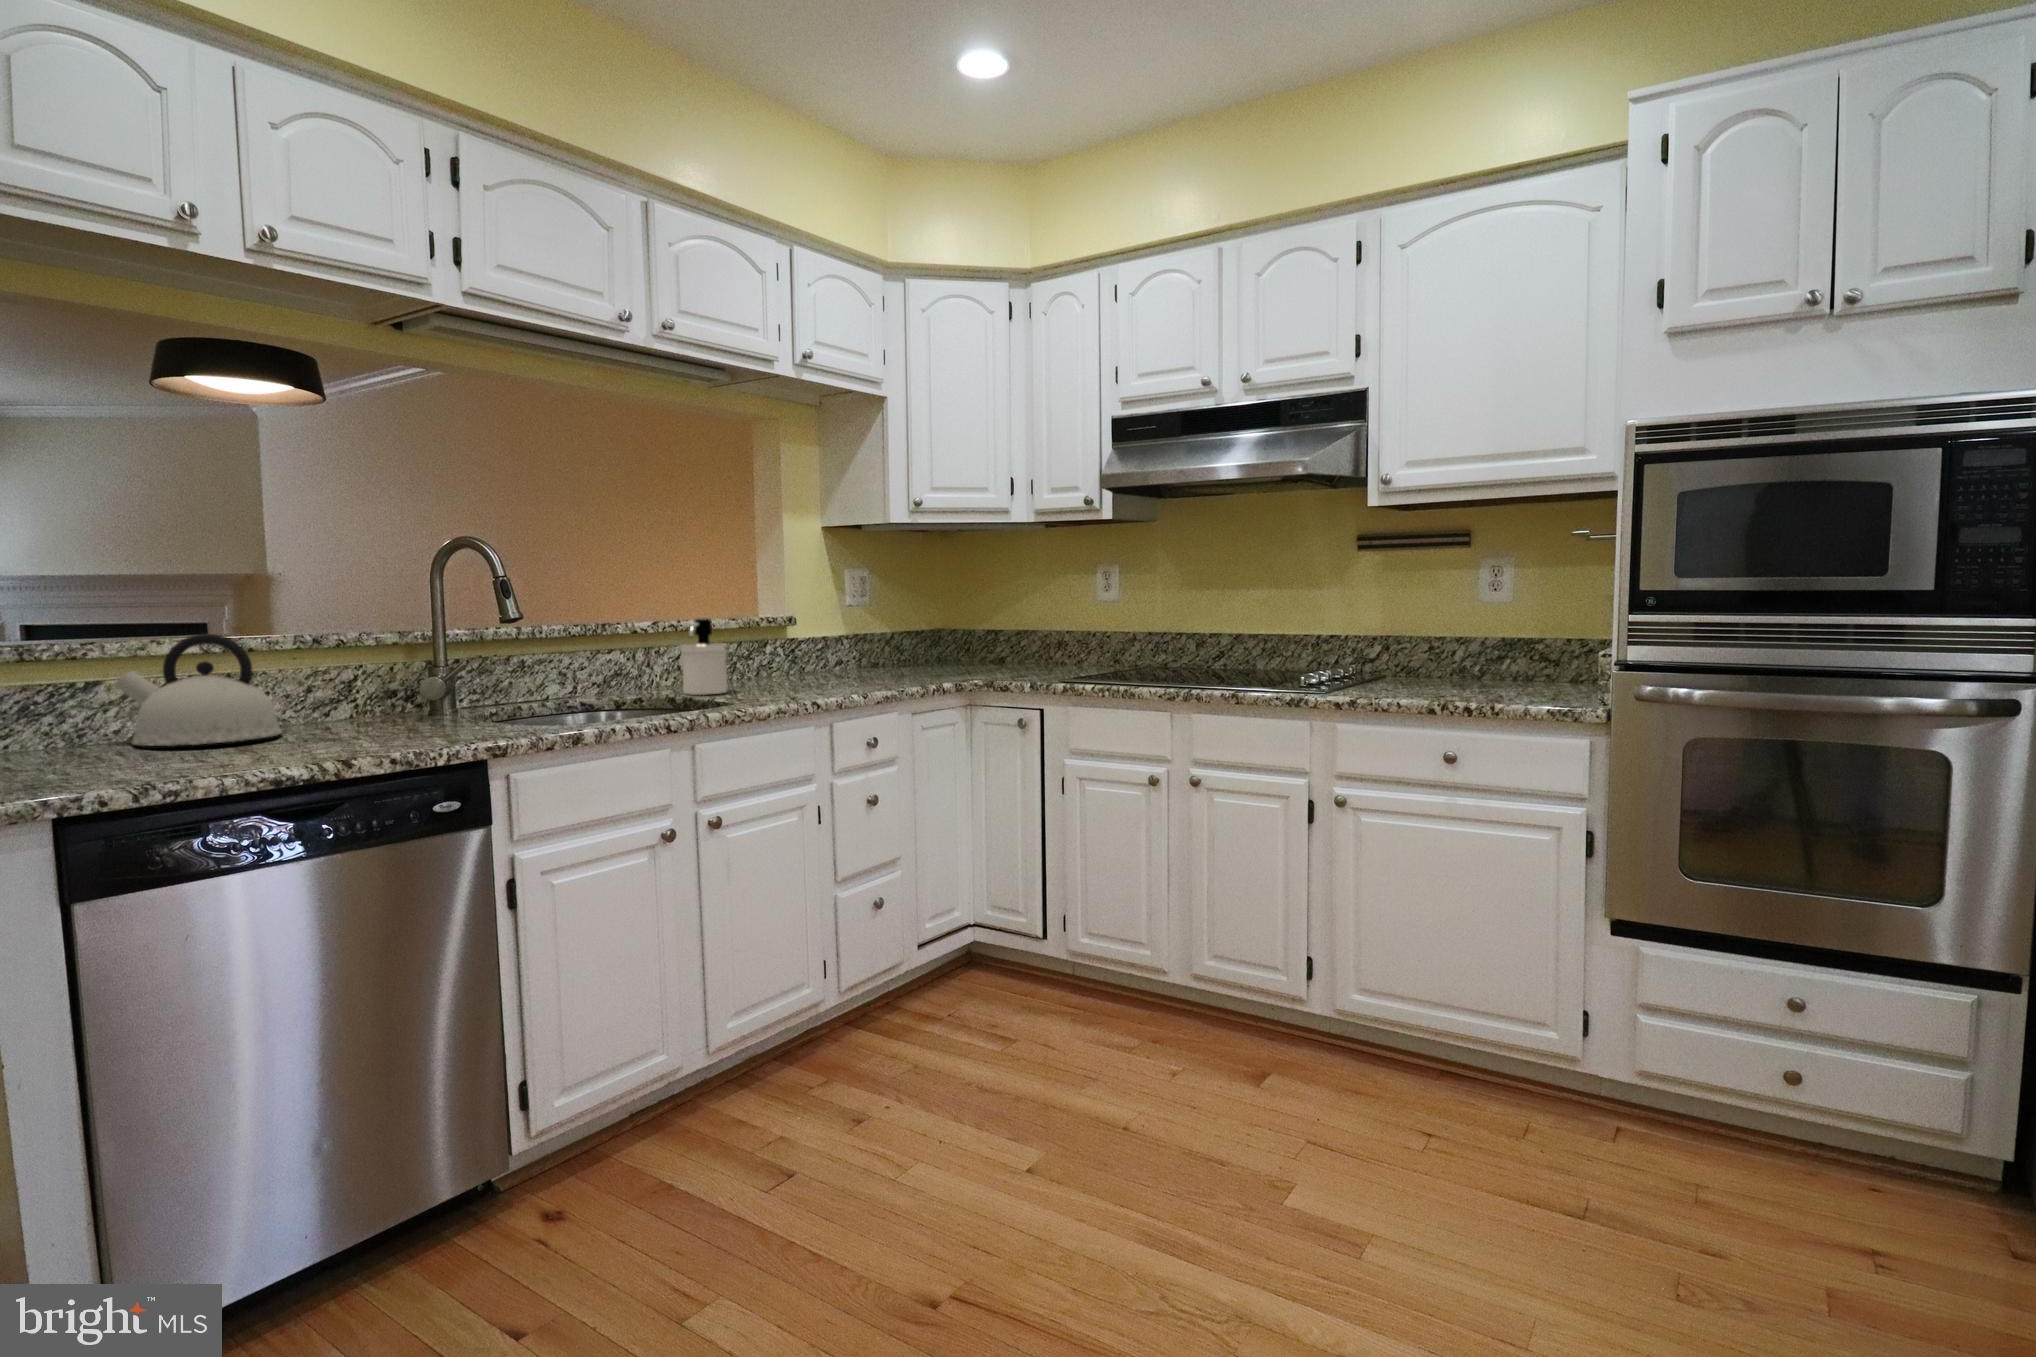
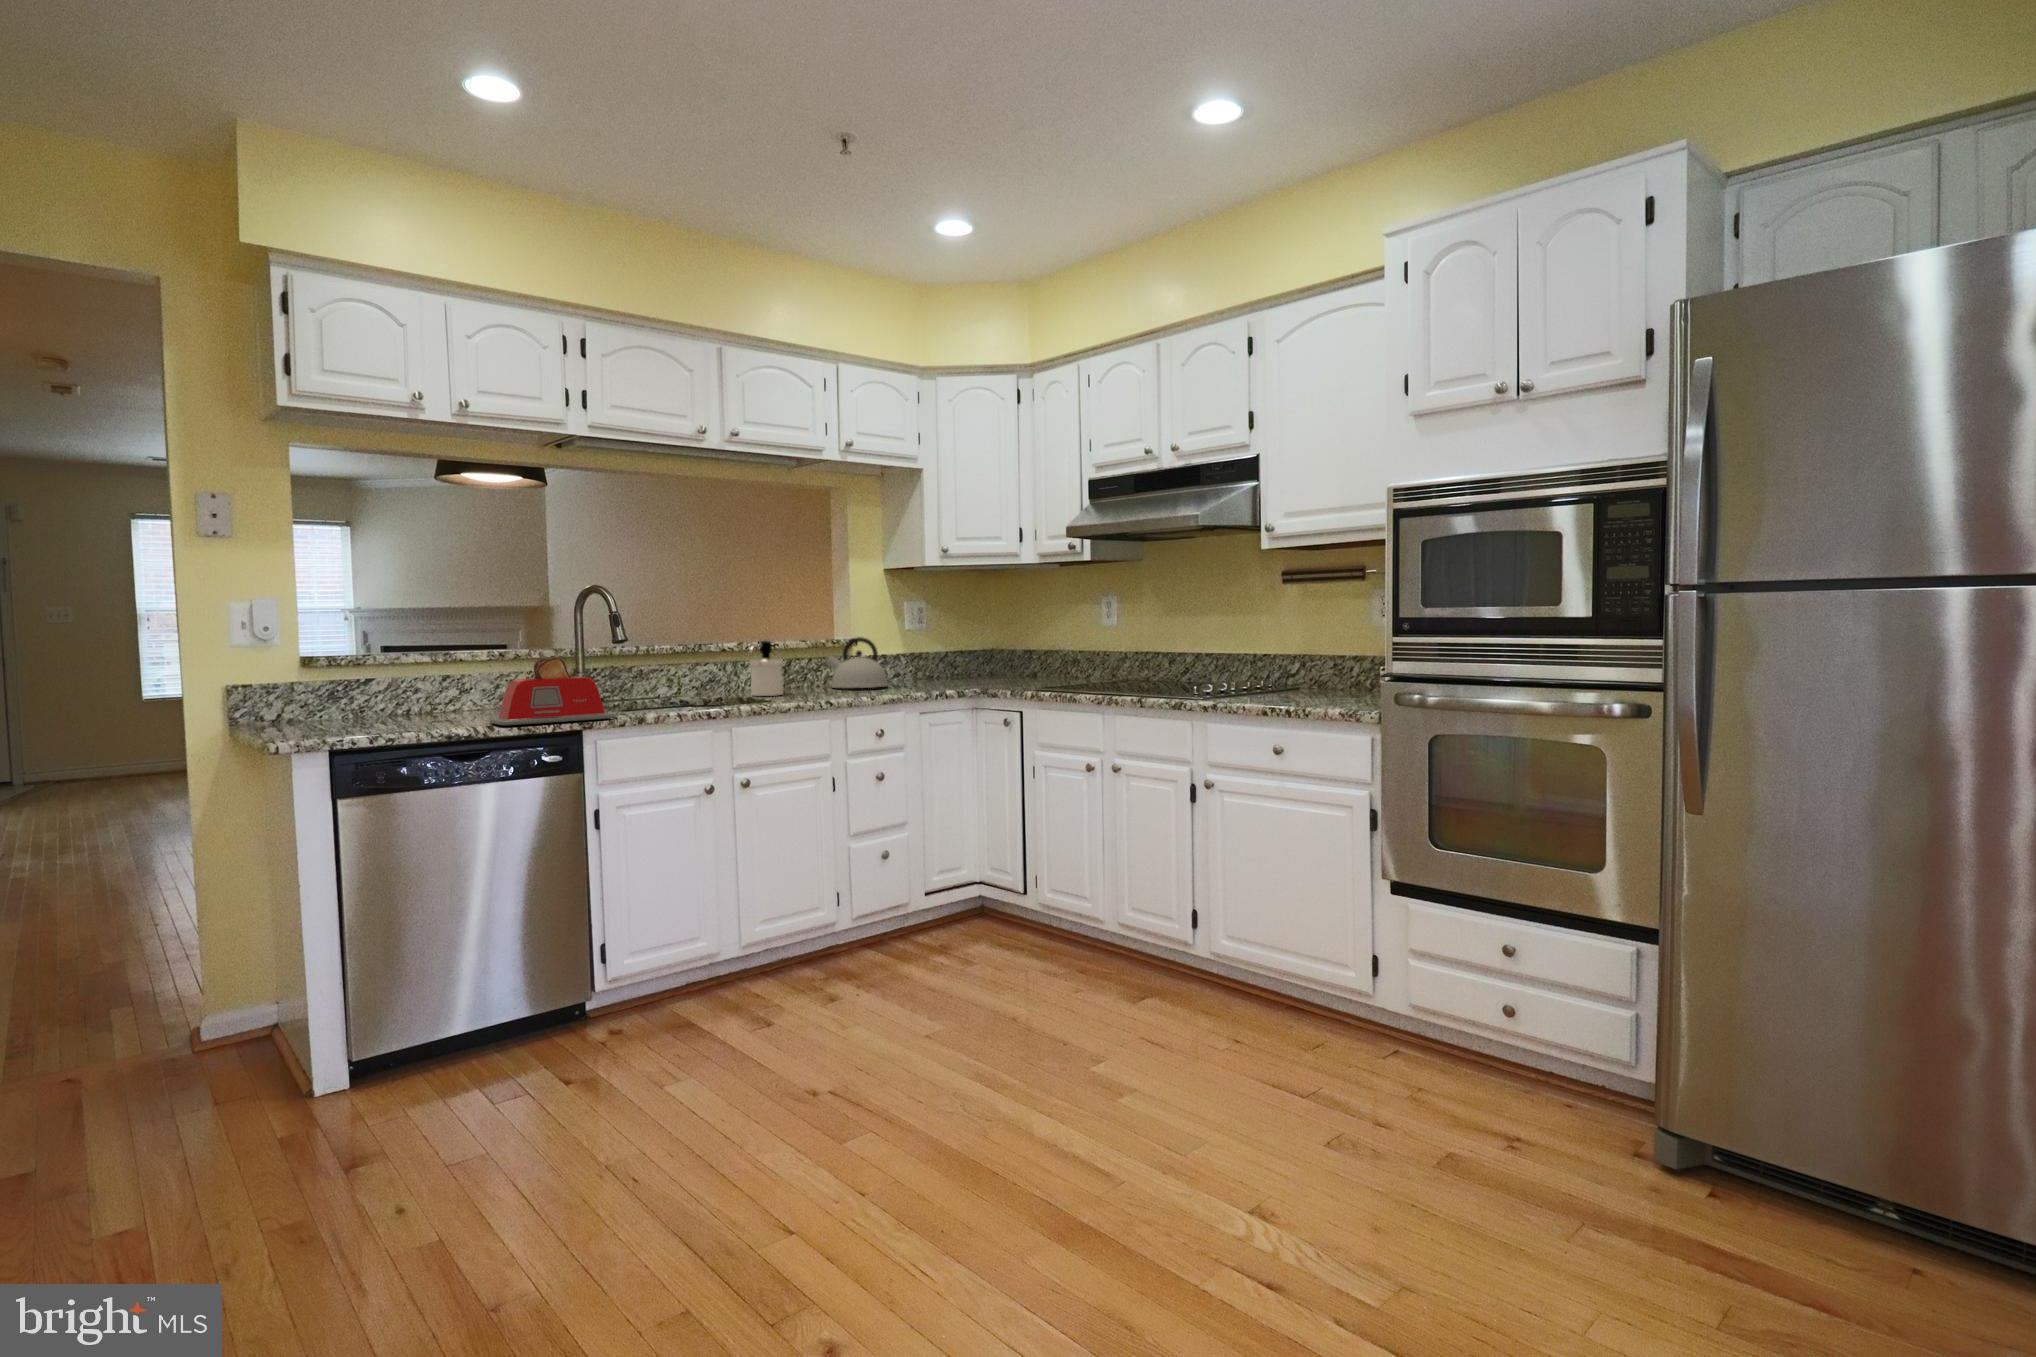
kettle: present [115,634,282,746] -> present [825,637,888,688]
toaster: none [333,645,536,757] -> present [490,658,614,726]

